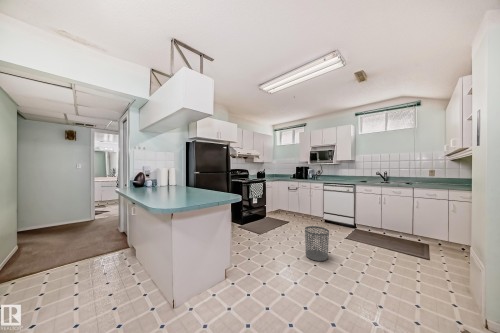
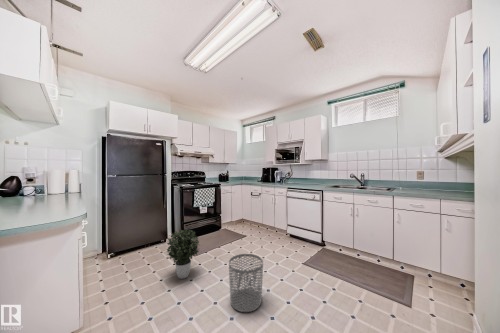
potted plant: none [251,211,274,245] -> present [167,230,199,279]

